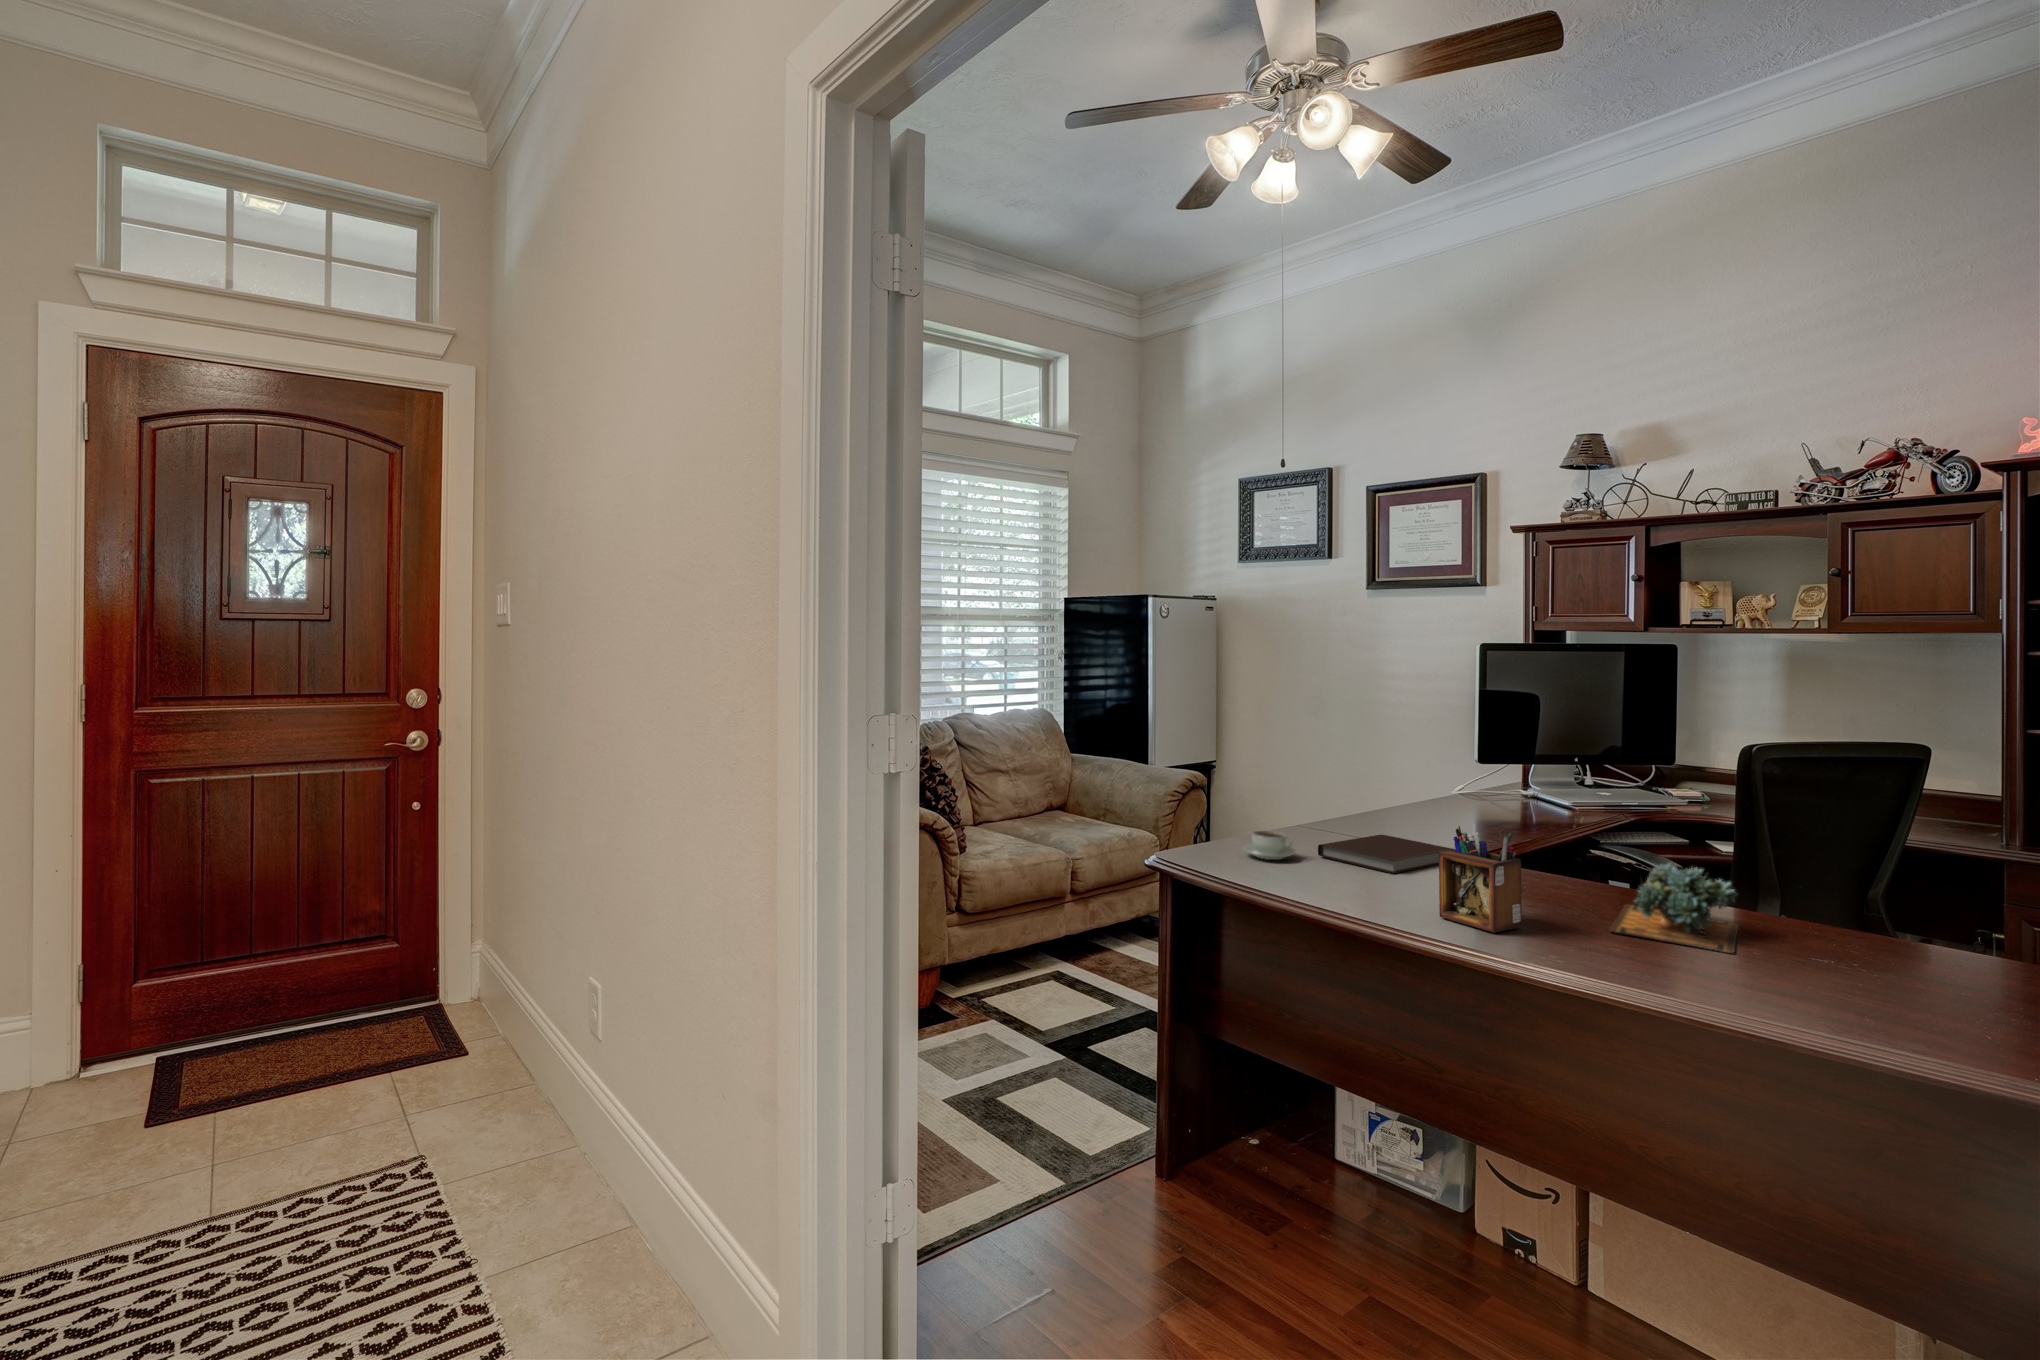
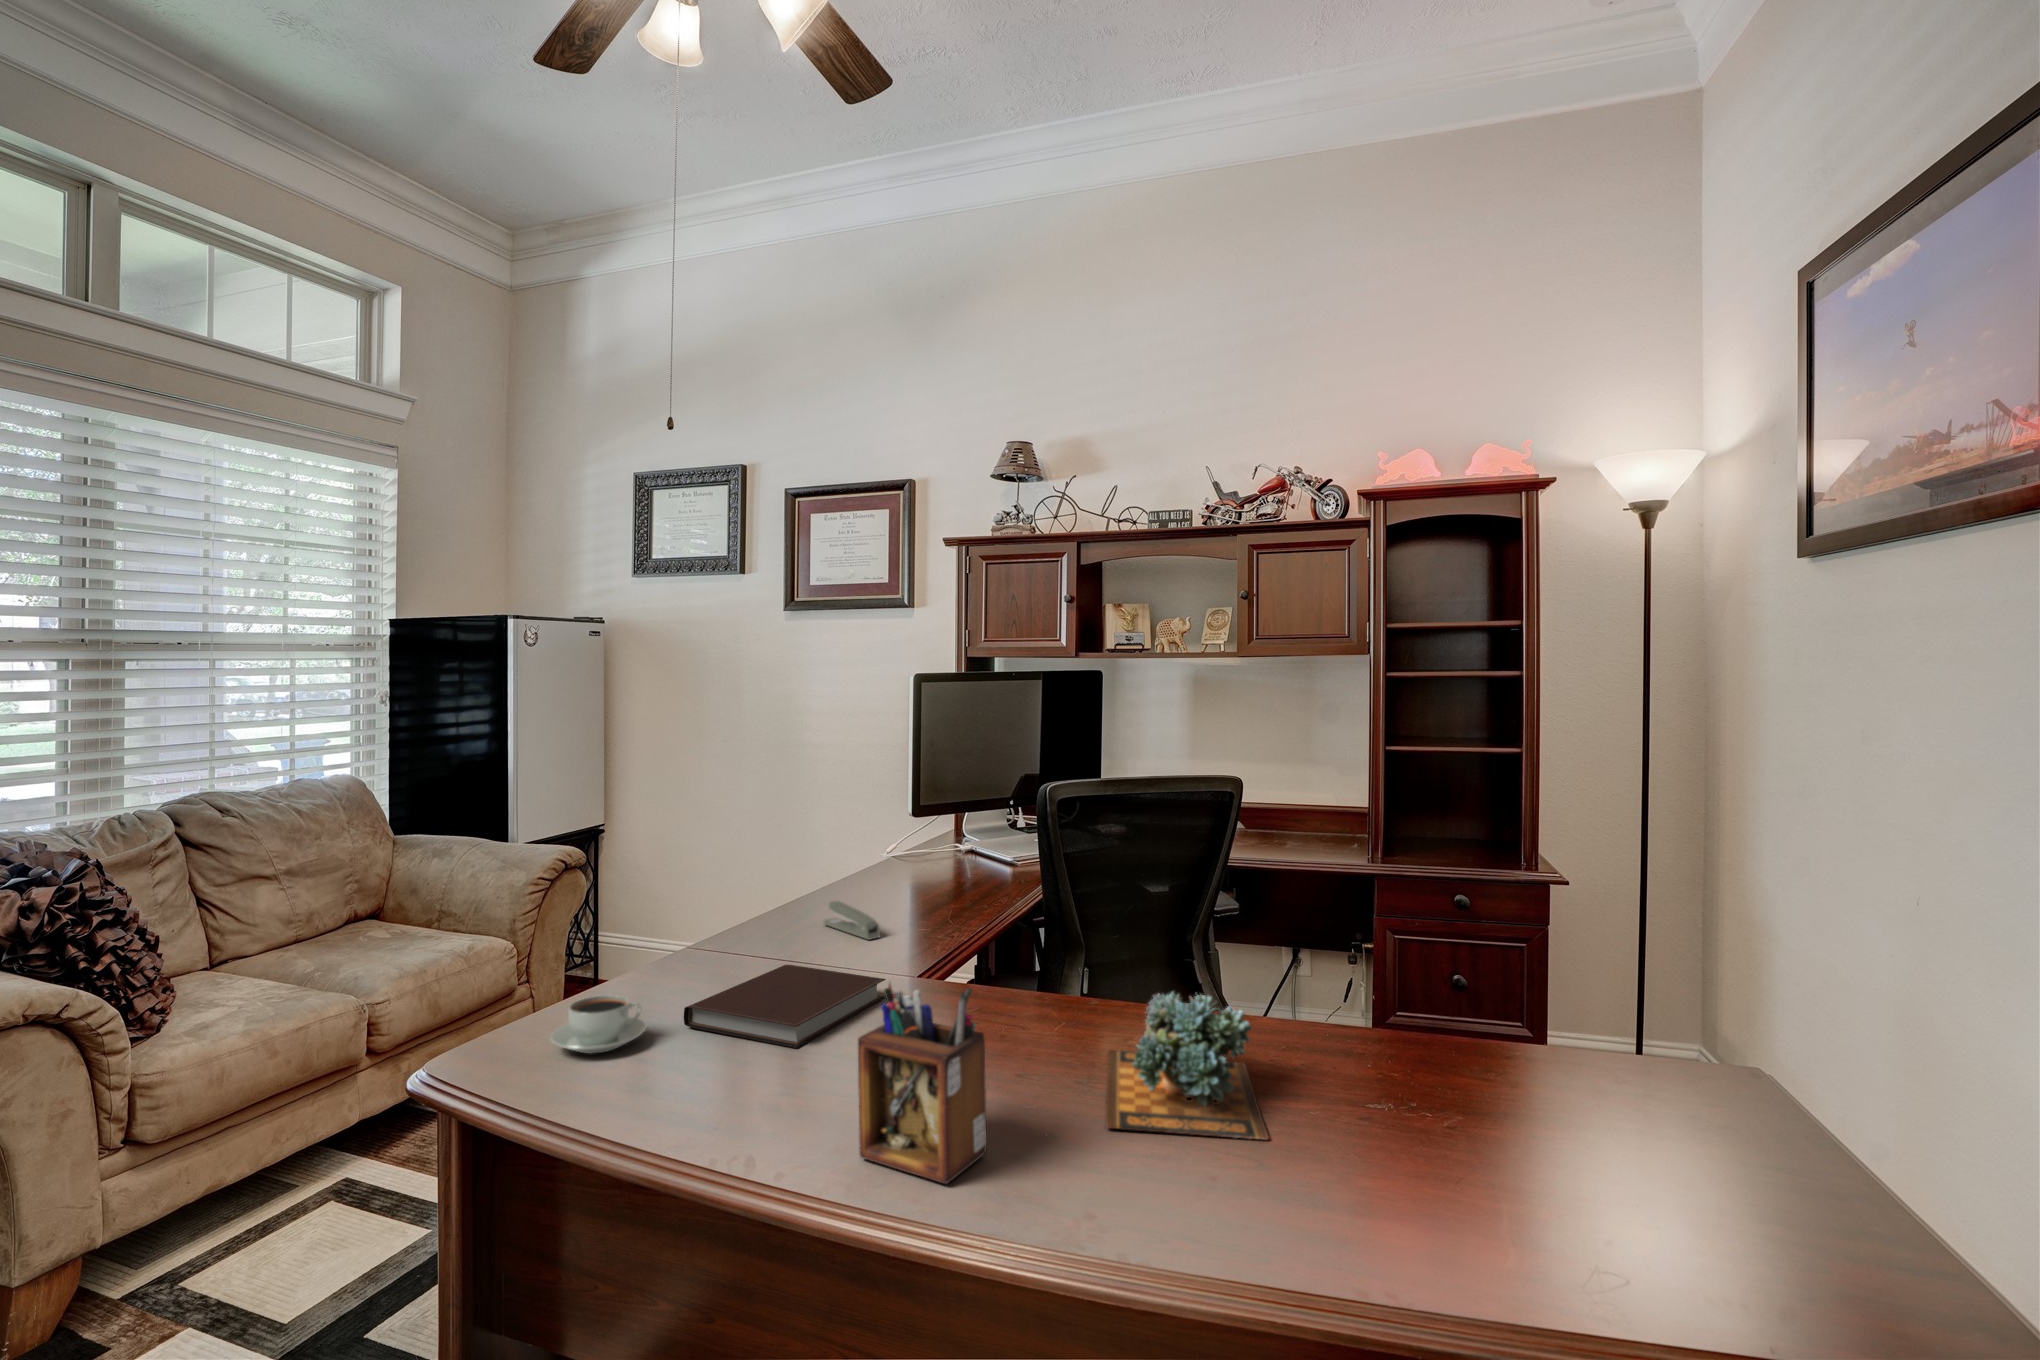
stapler: none [1404,805,1450,832] -> present [824,901,881,940]

